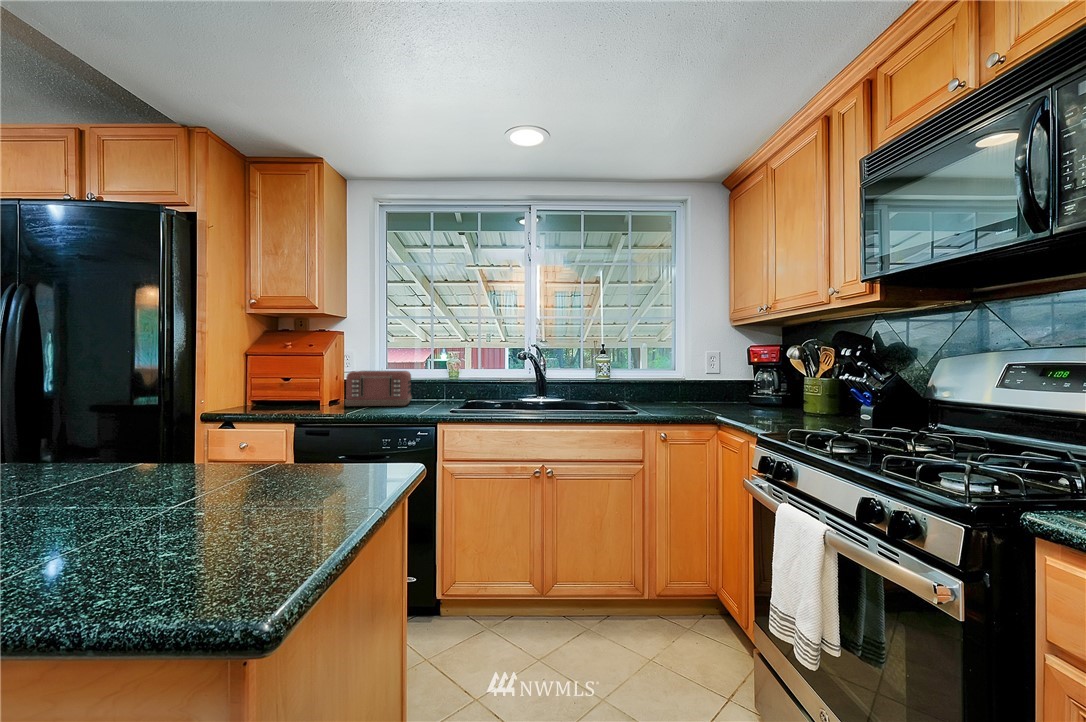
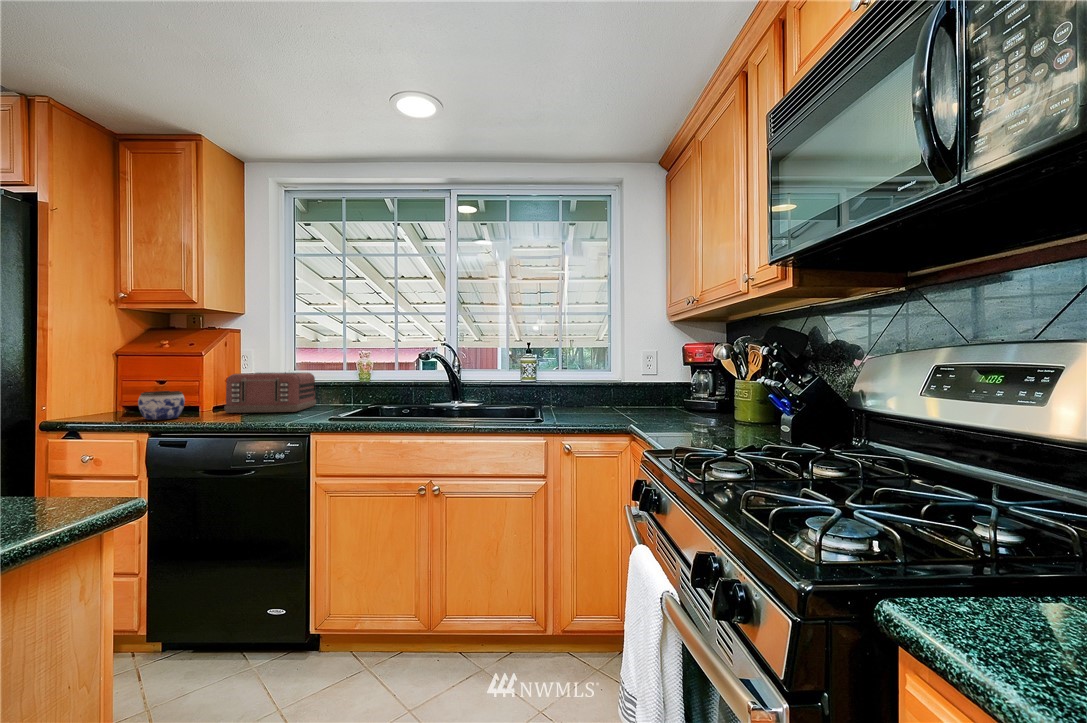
jar: none [281,386,317,412] -> present [138,391,185,420]

